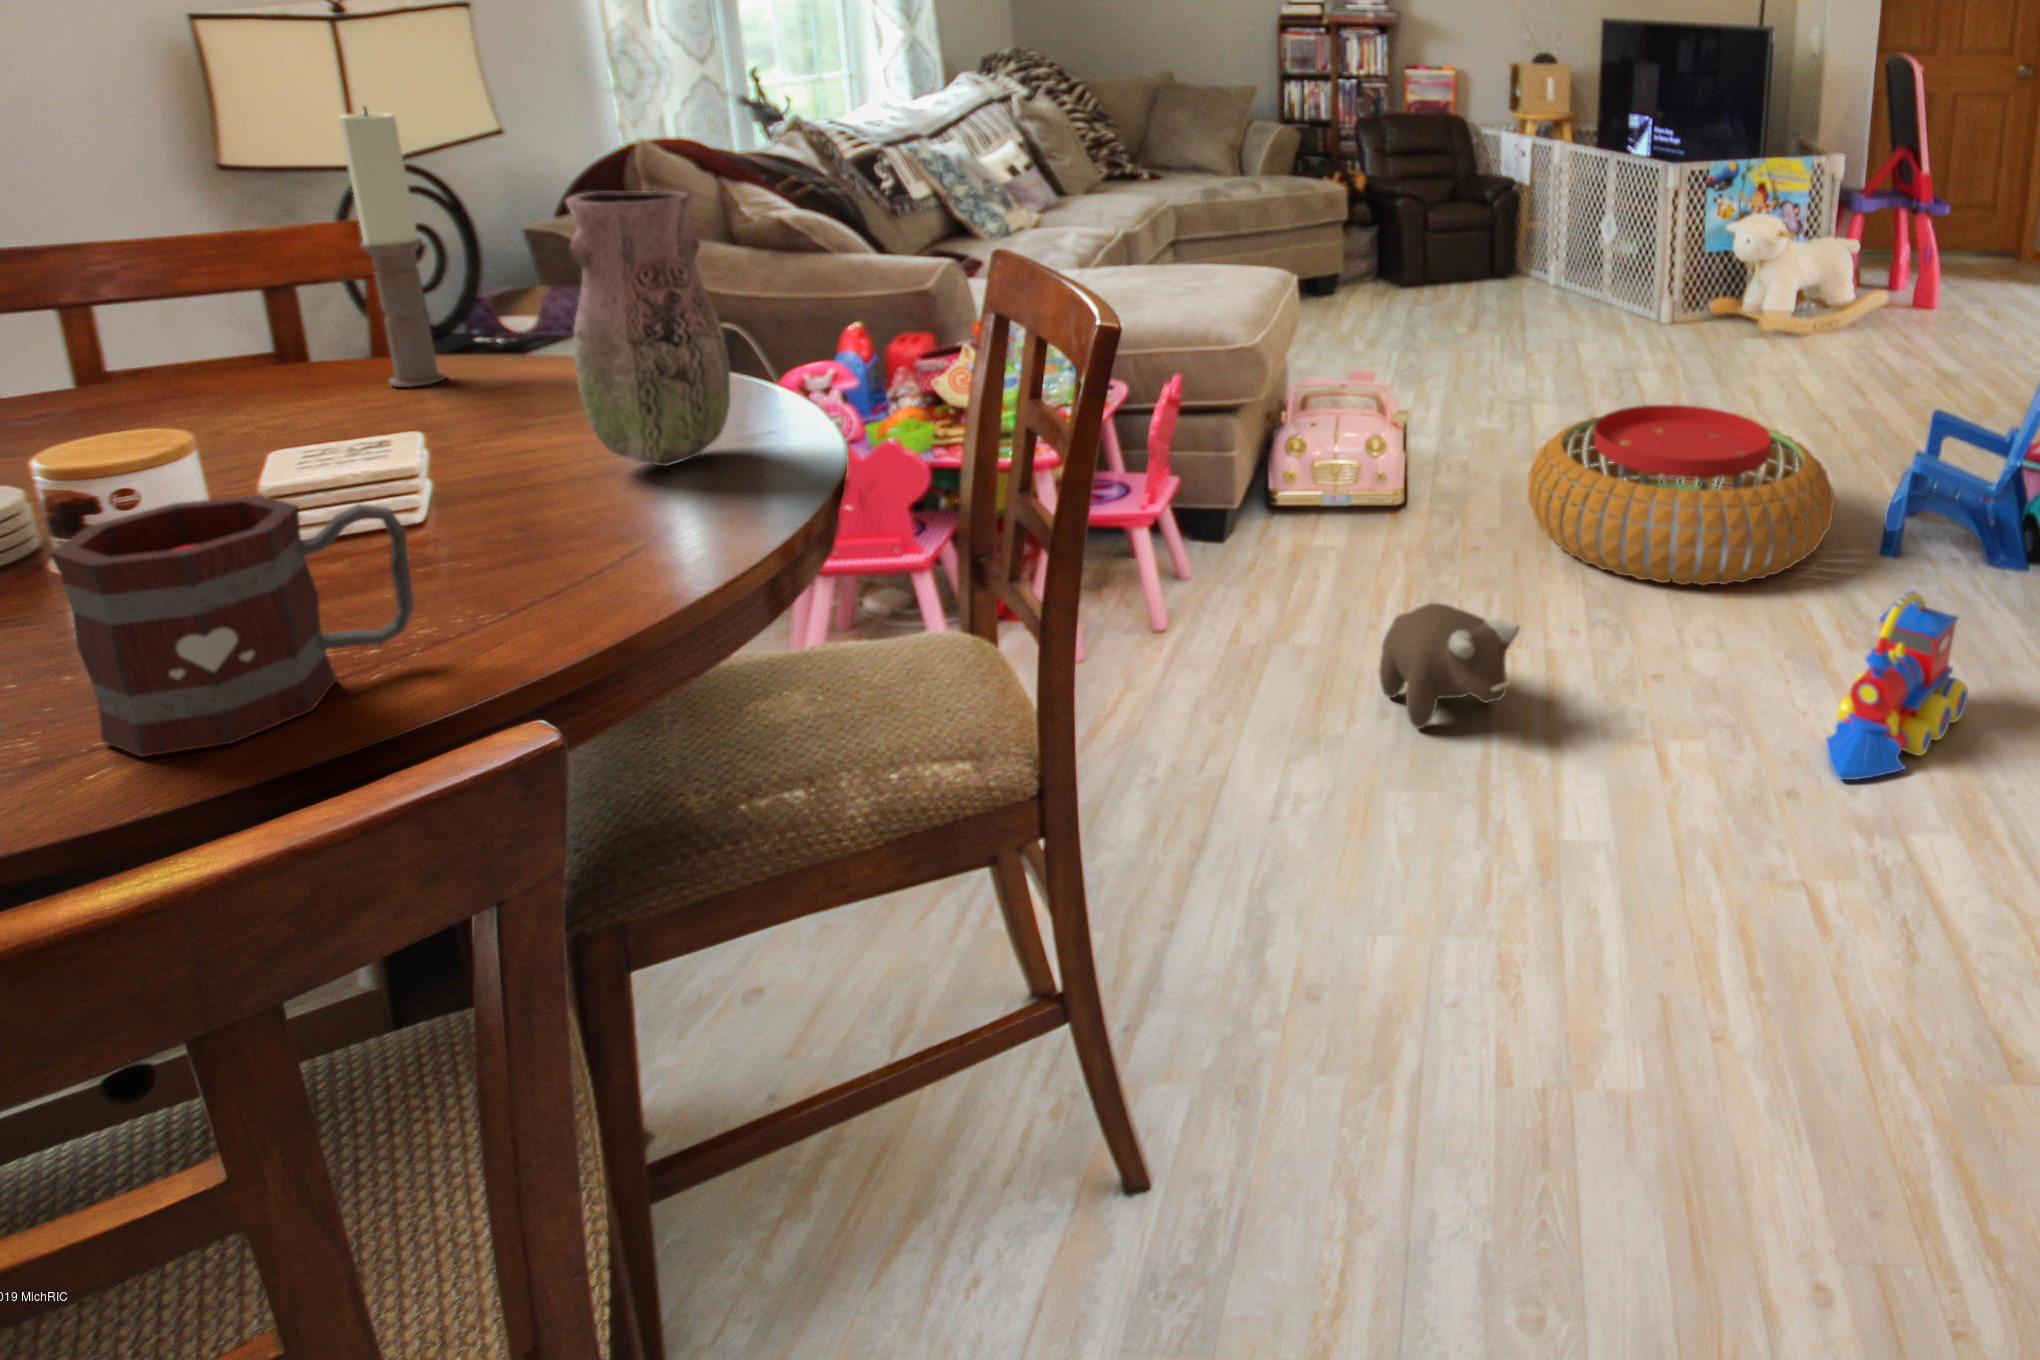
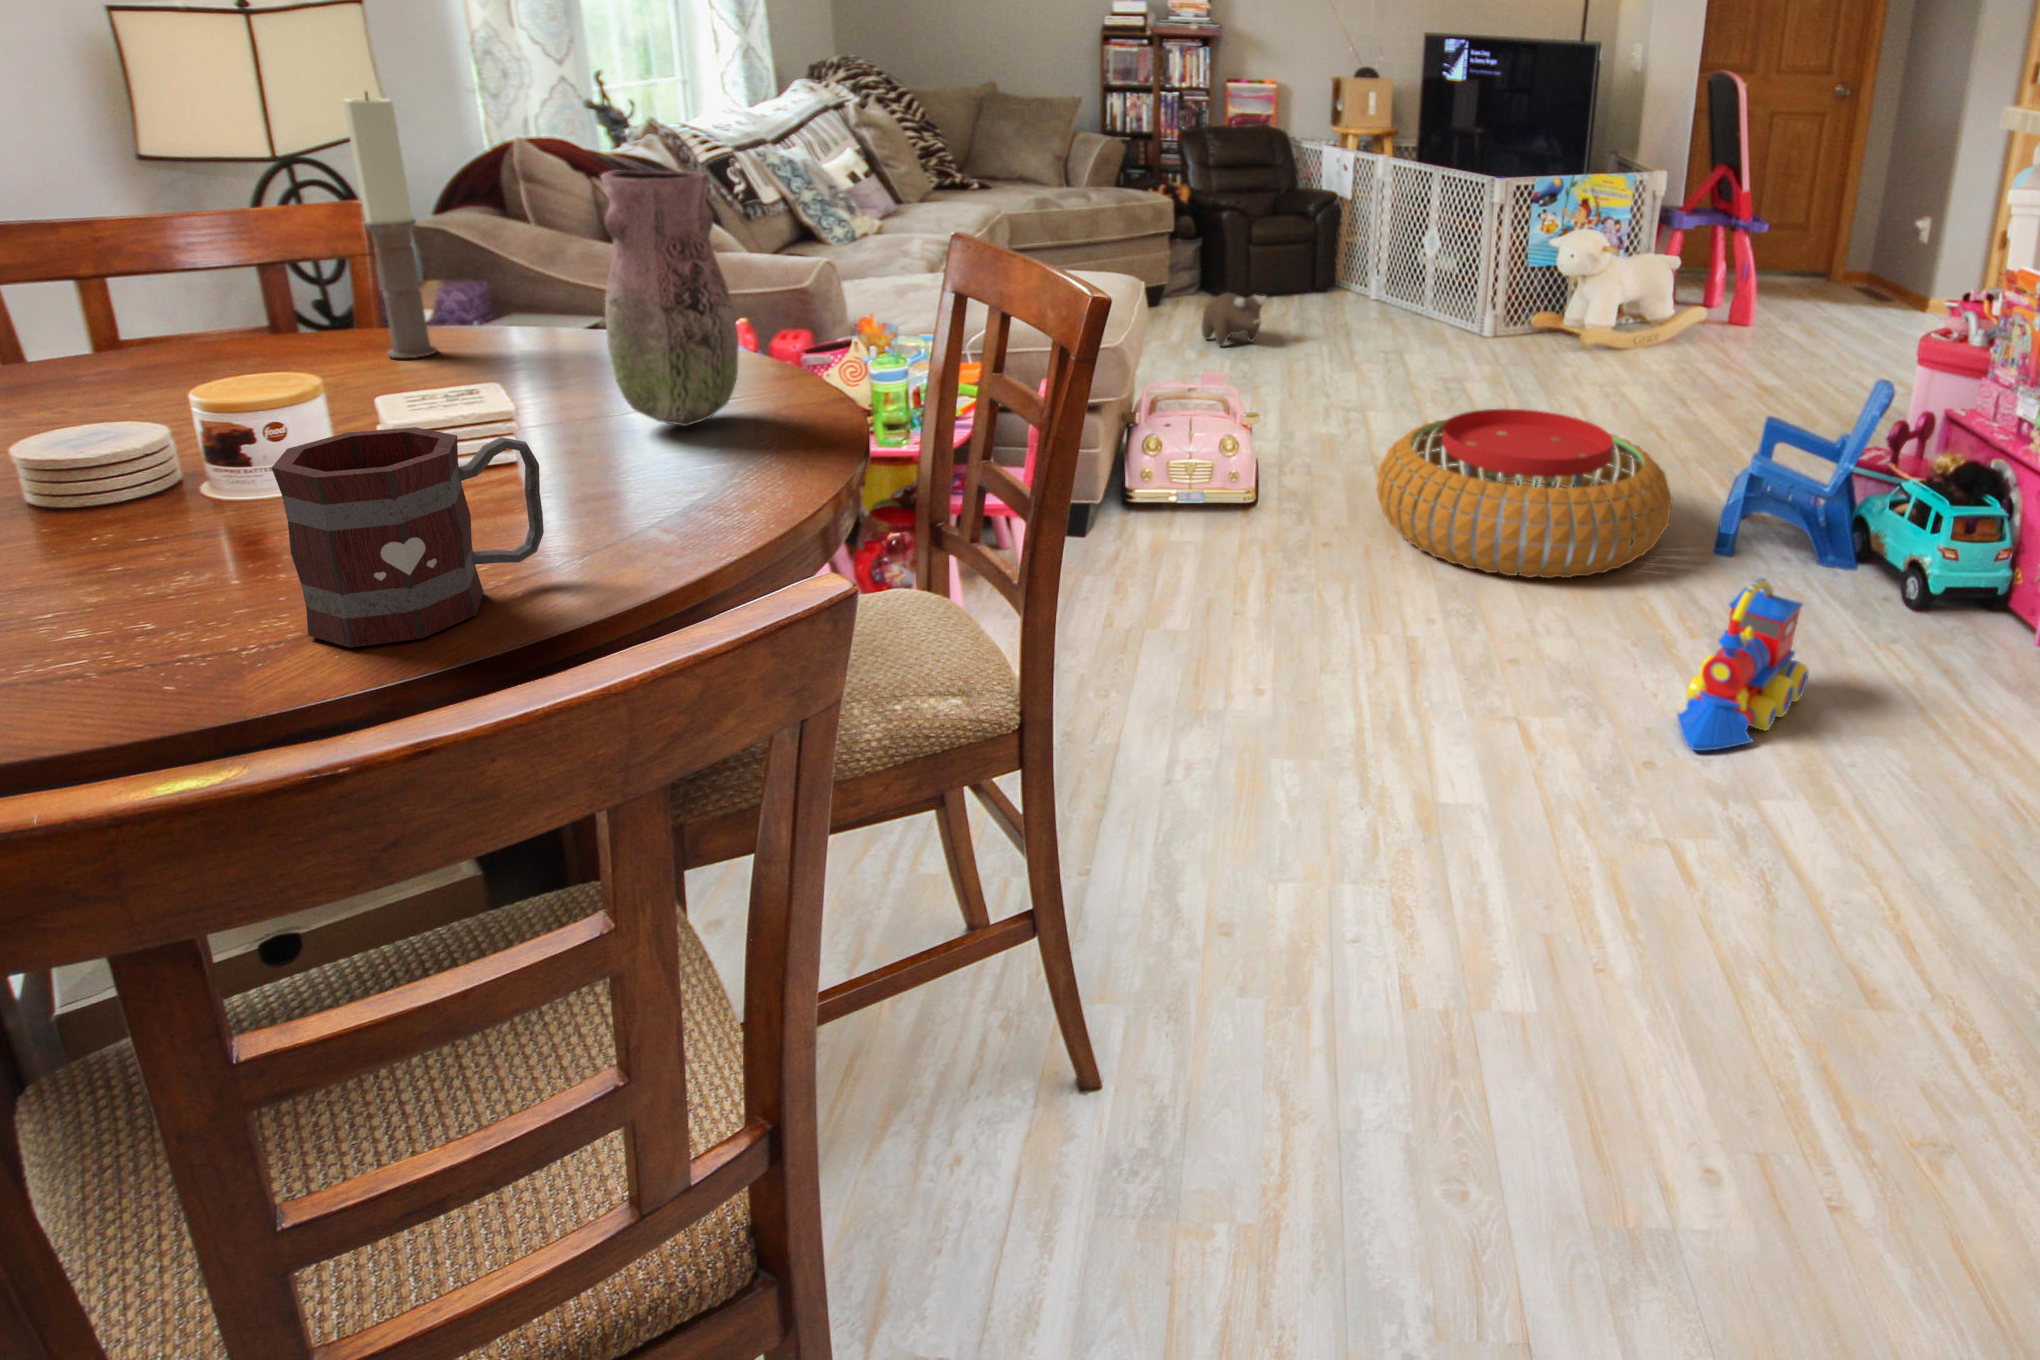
plush toy: present [1379,603,1520,729] -> present [1202,293,1267,347]

